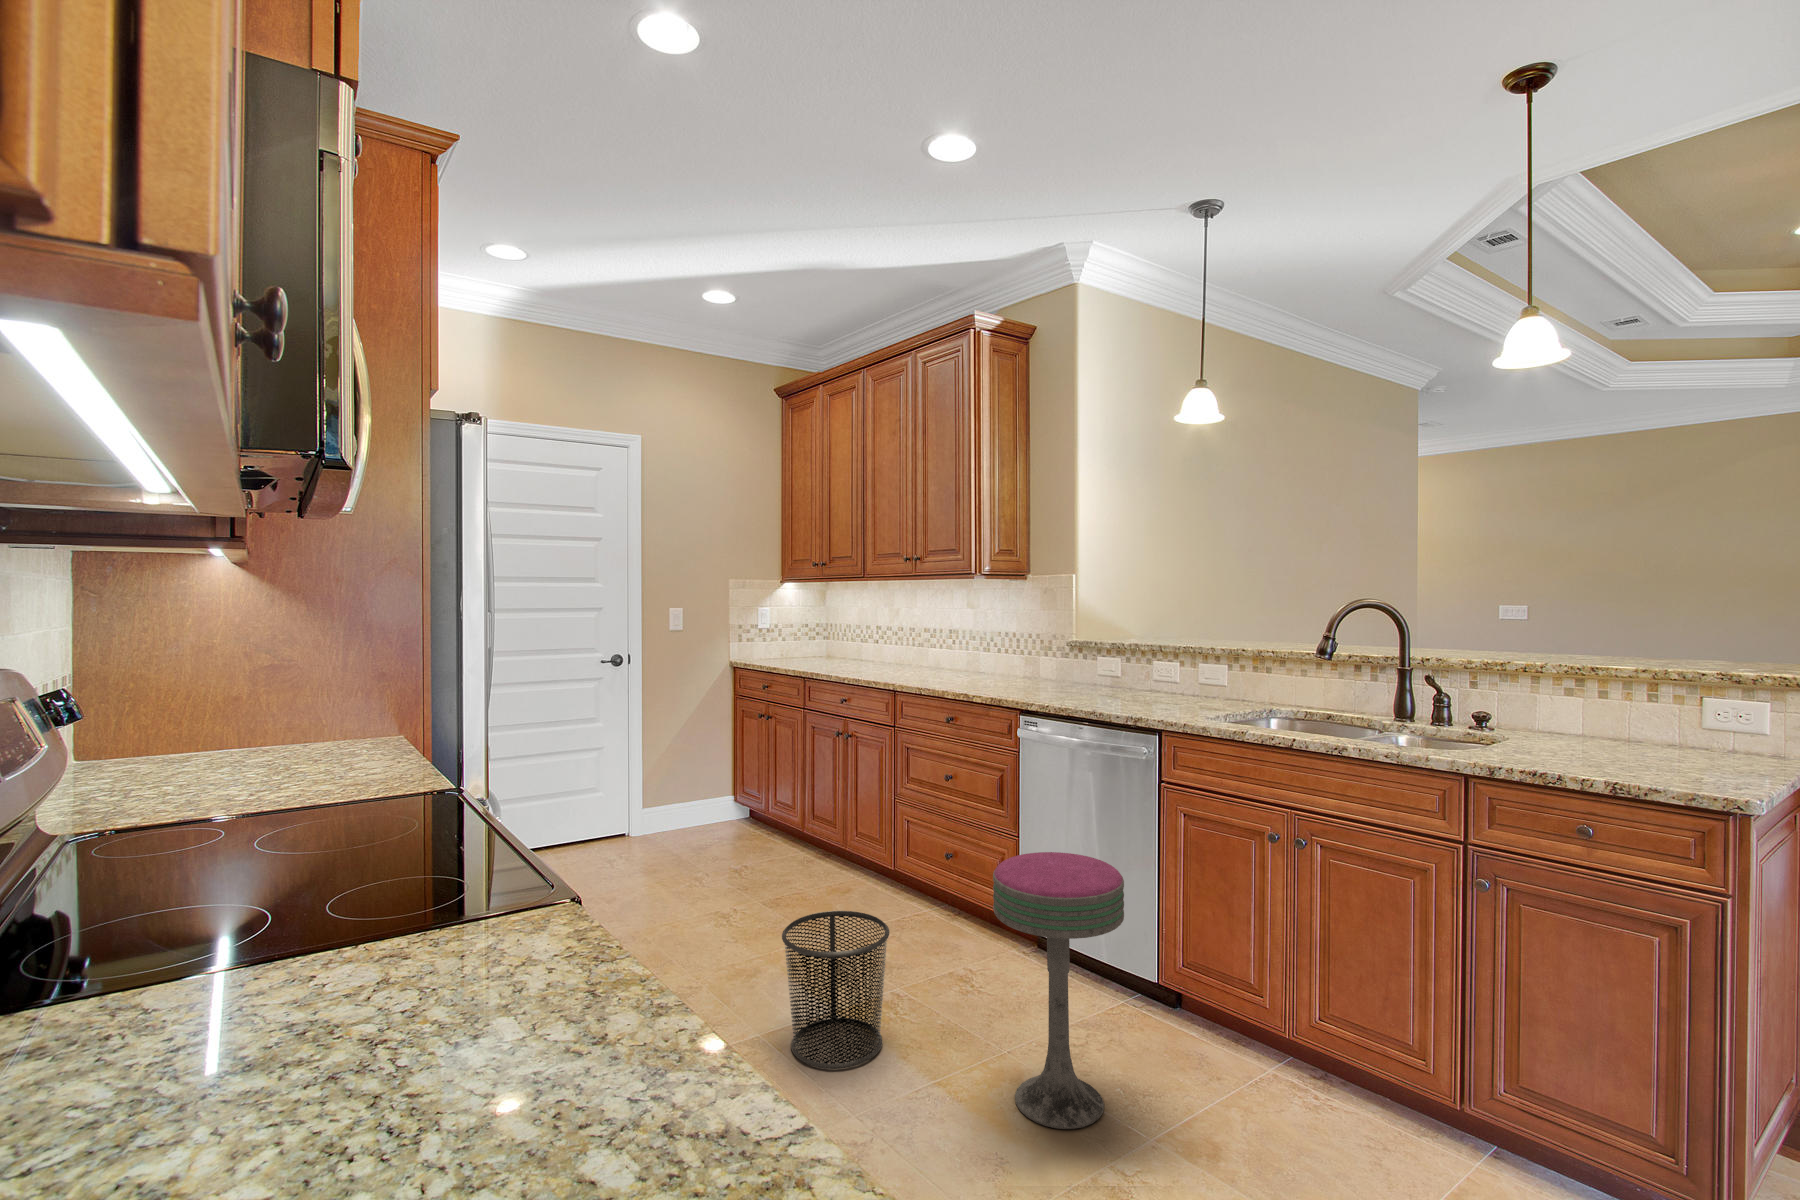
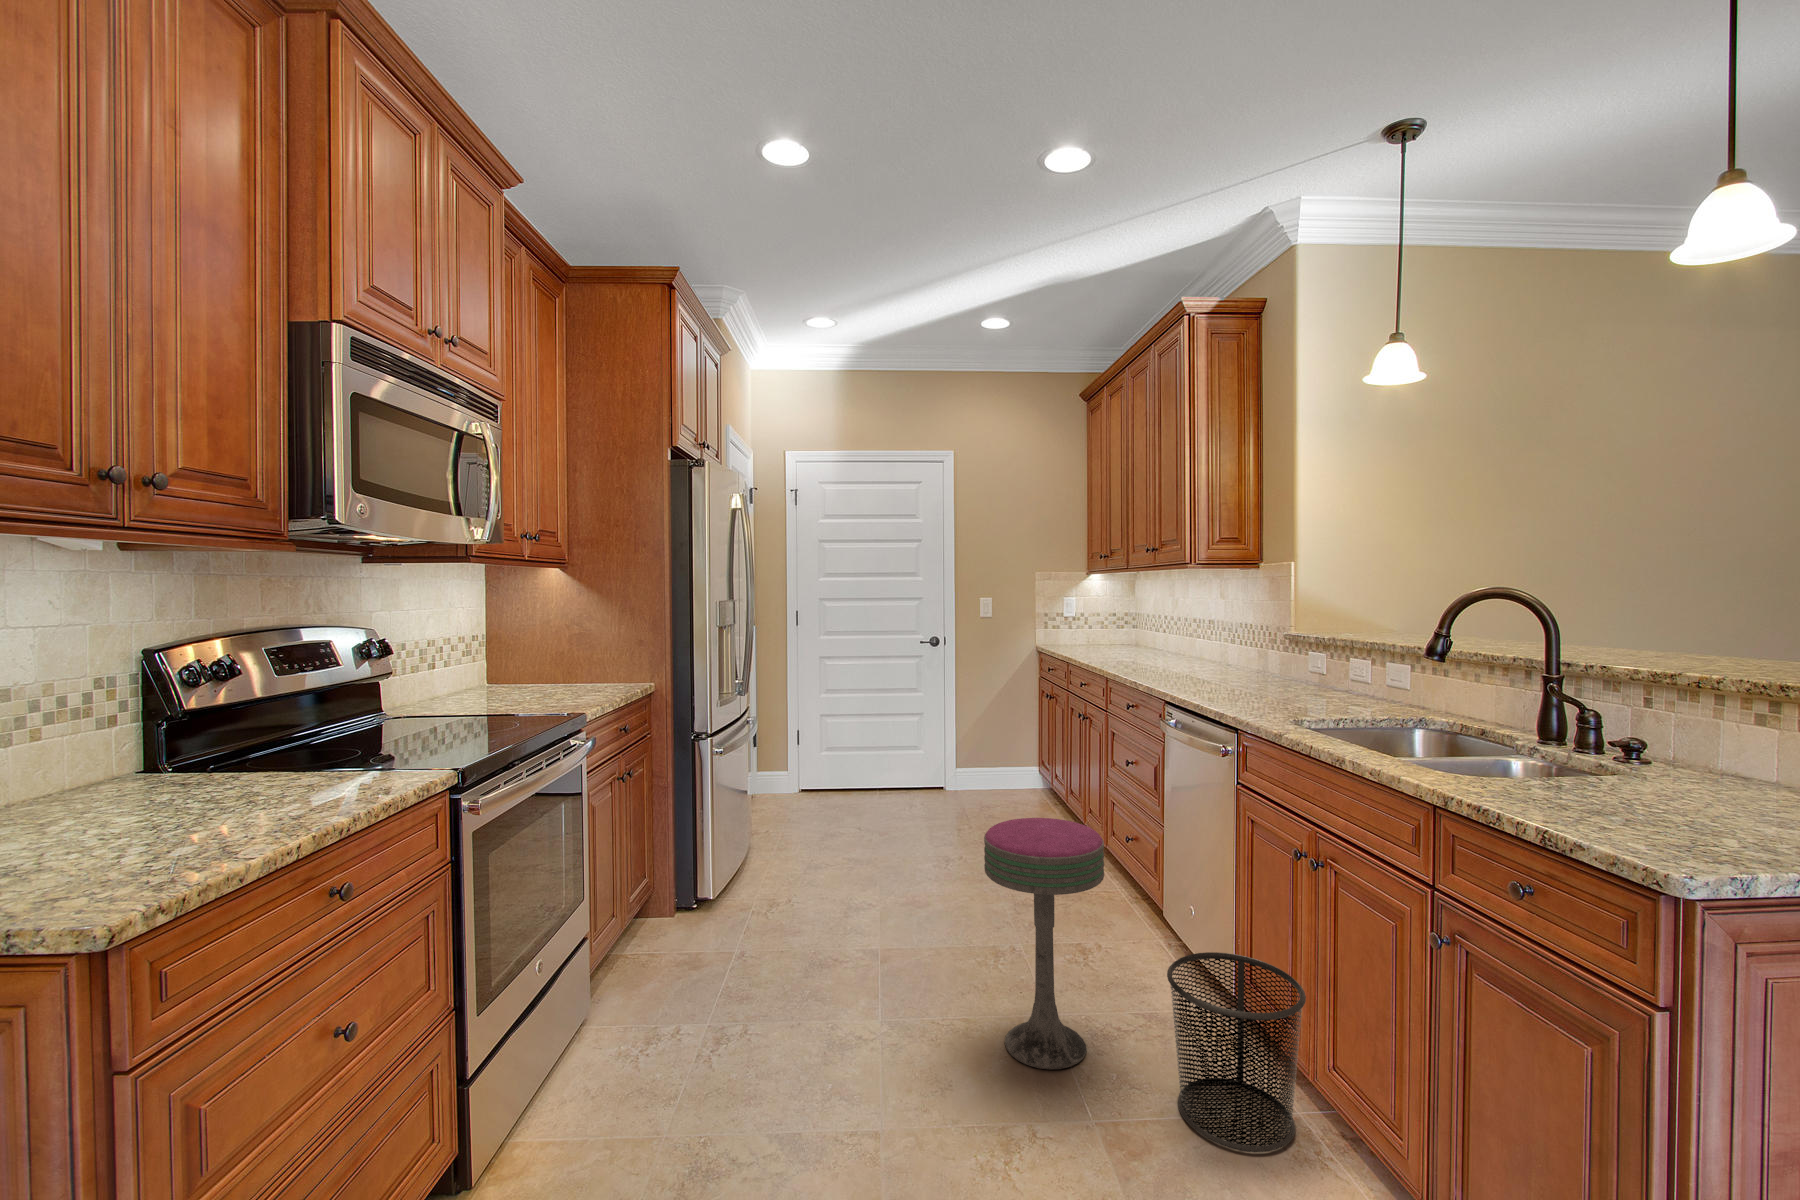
waste bin: present [782,911,890,1069] -> present [1167,952,1306,1152]

